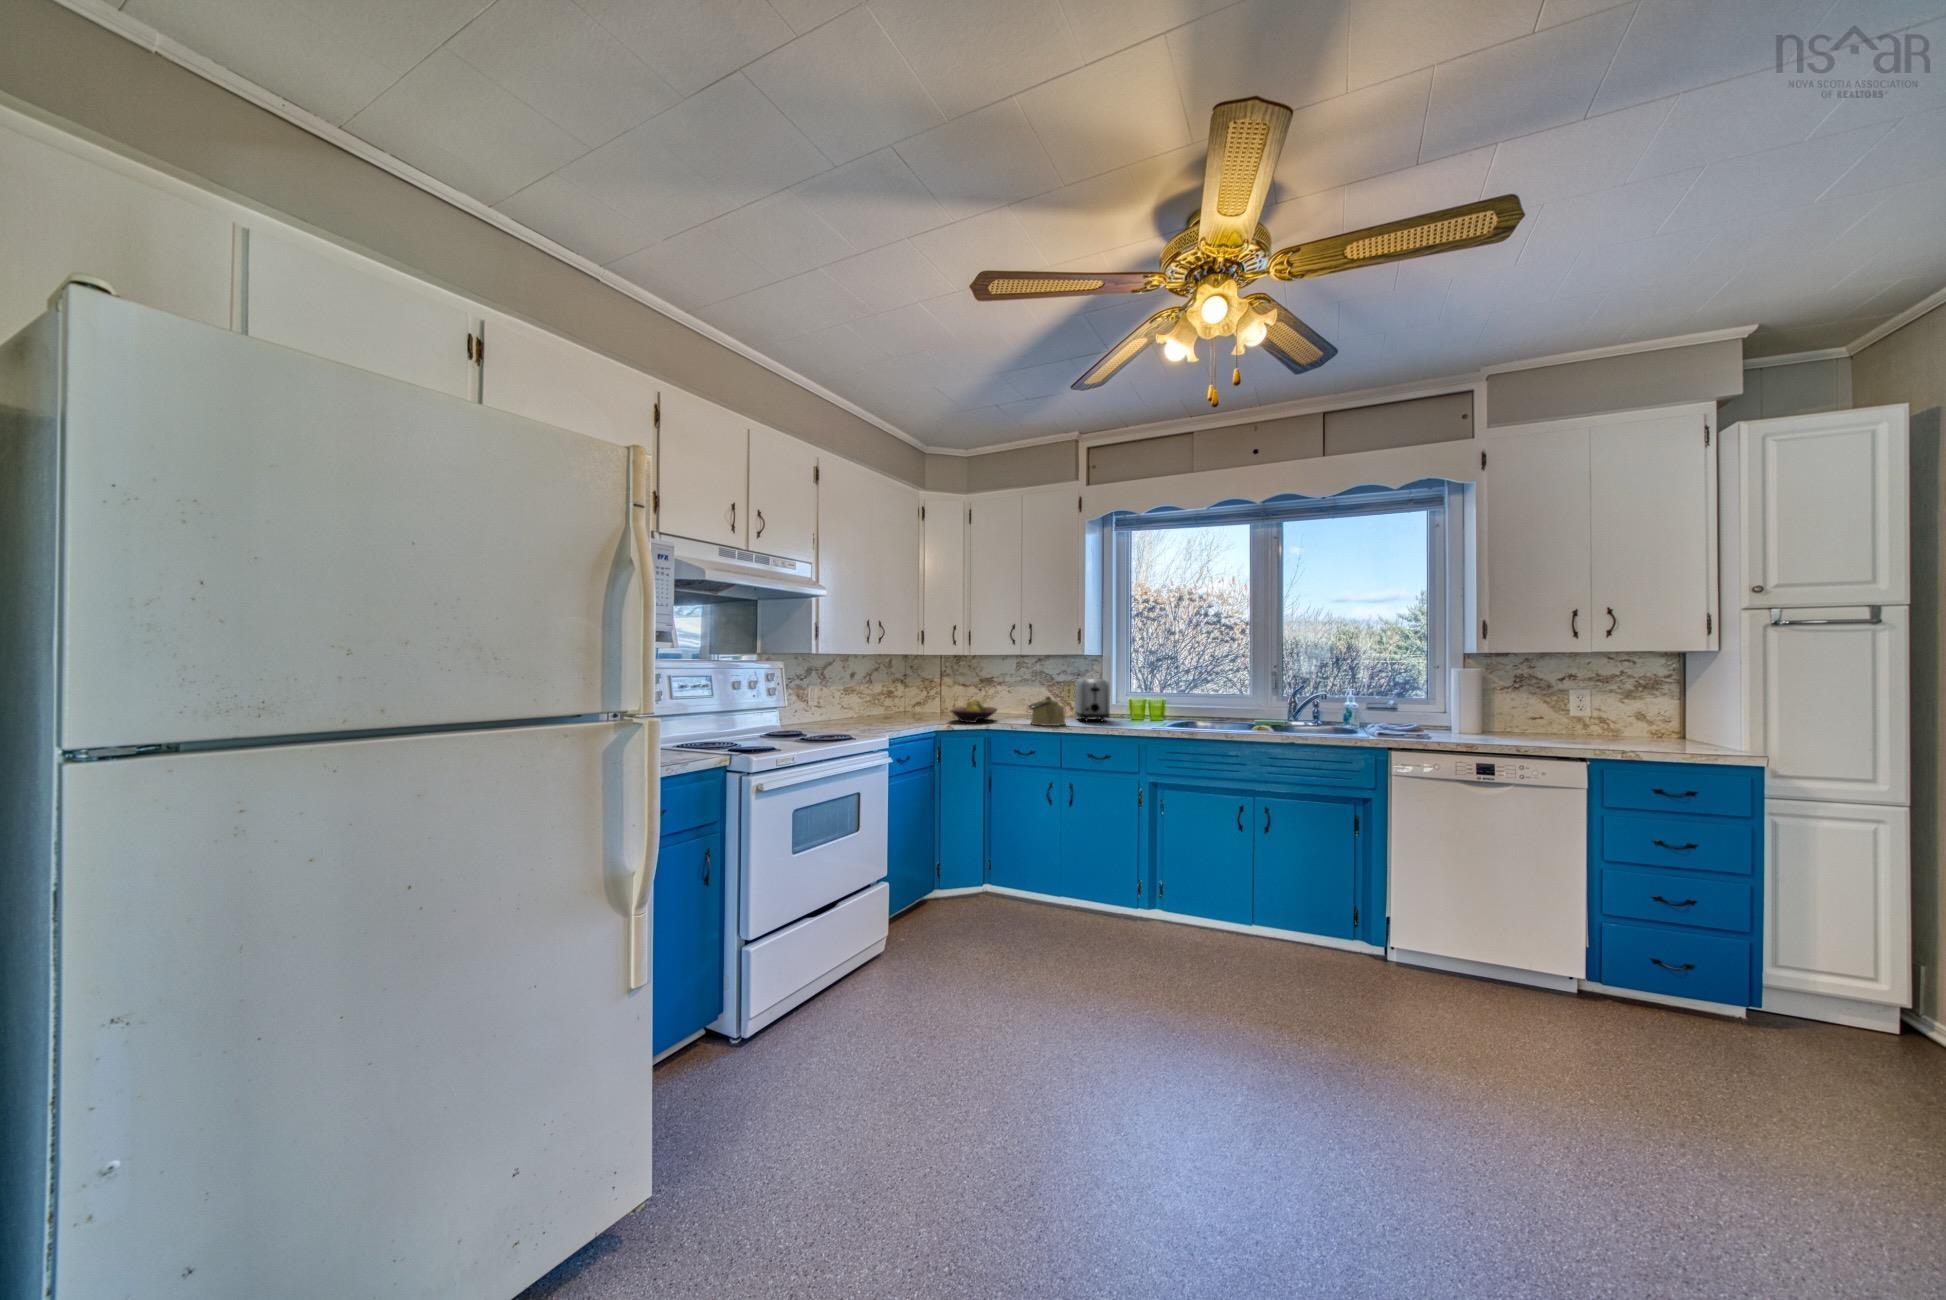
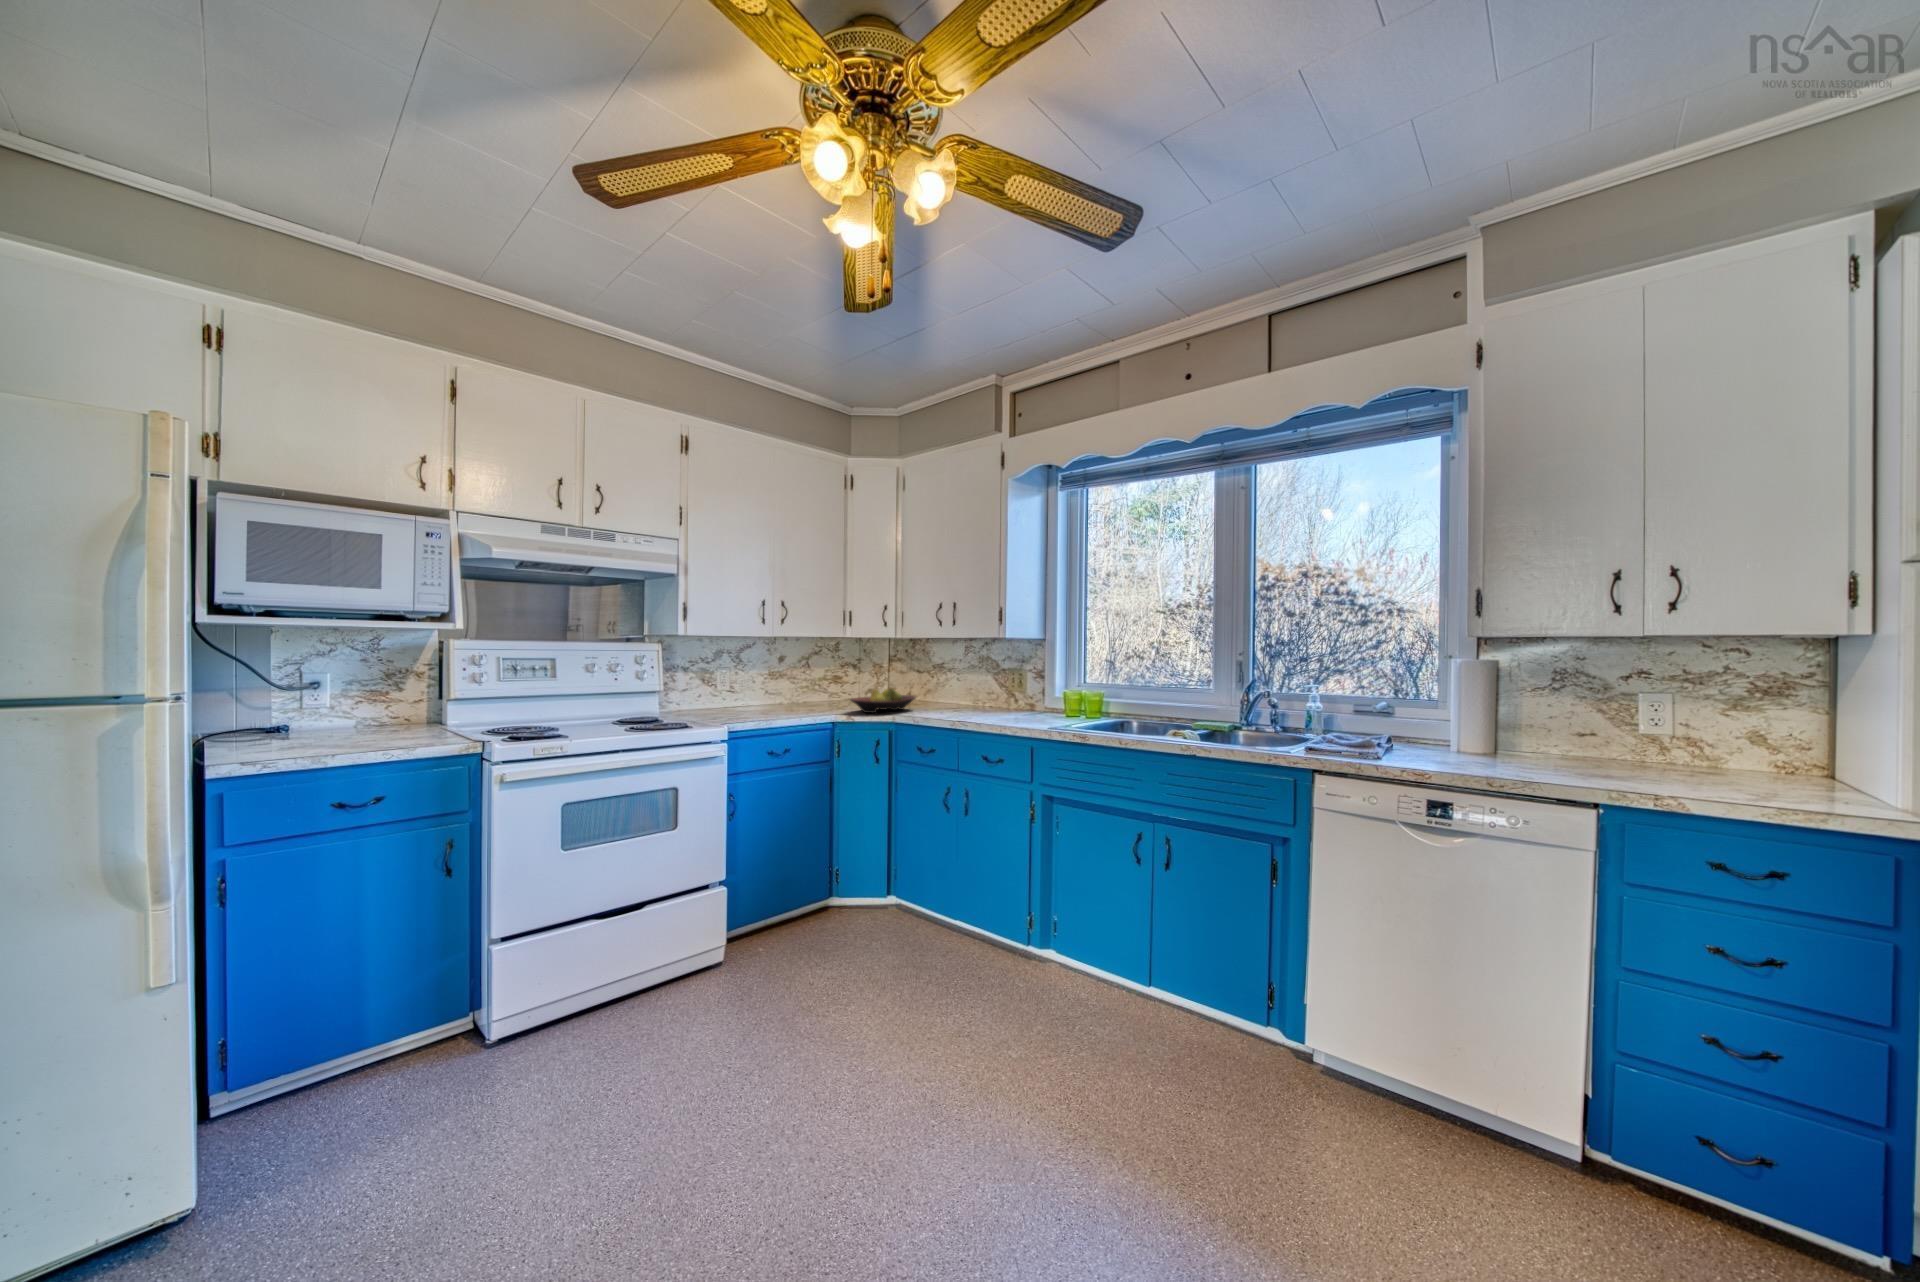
toaster: present [1075,679,1110,722] -> none [998,665,1044,717]
kettle: present [1028,696,1066,726] -> none [925,685,970,720]

